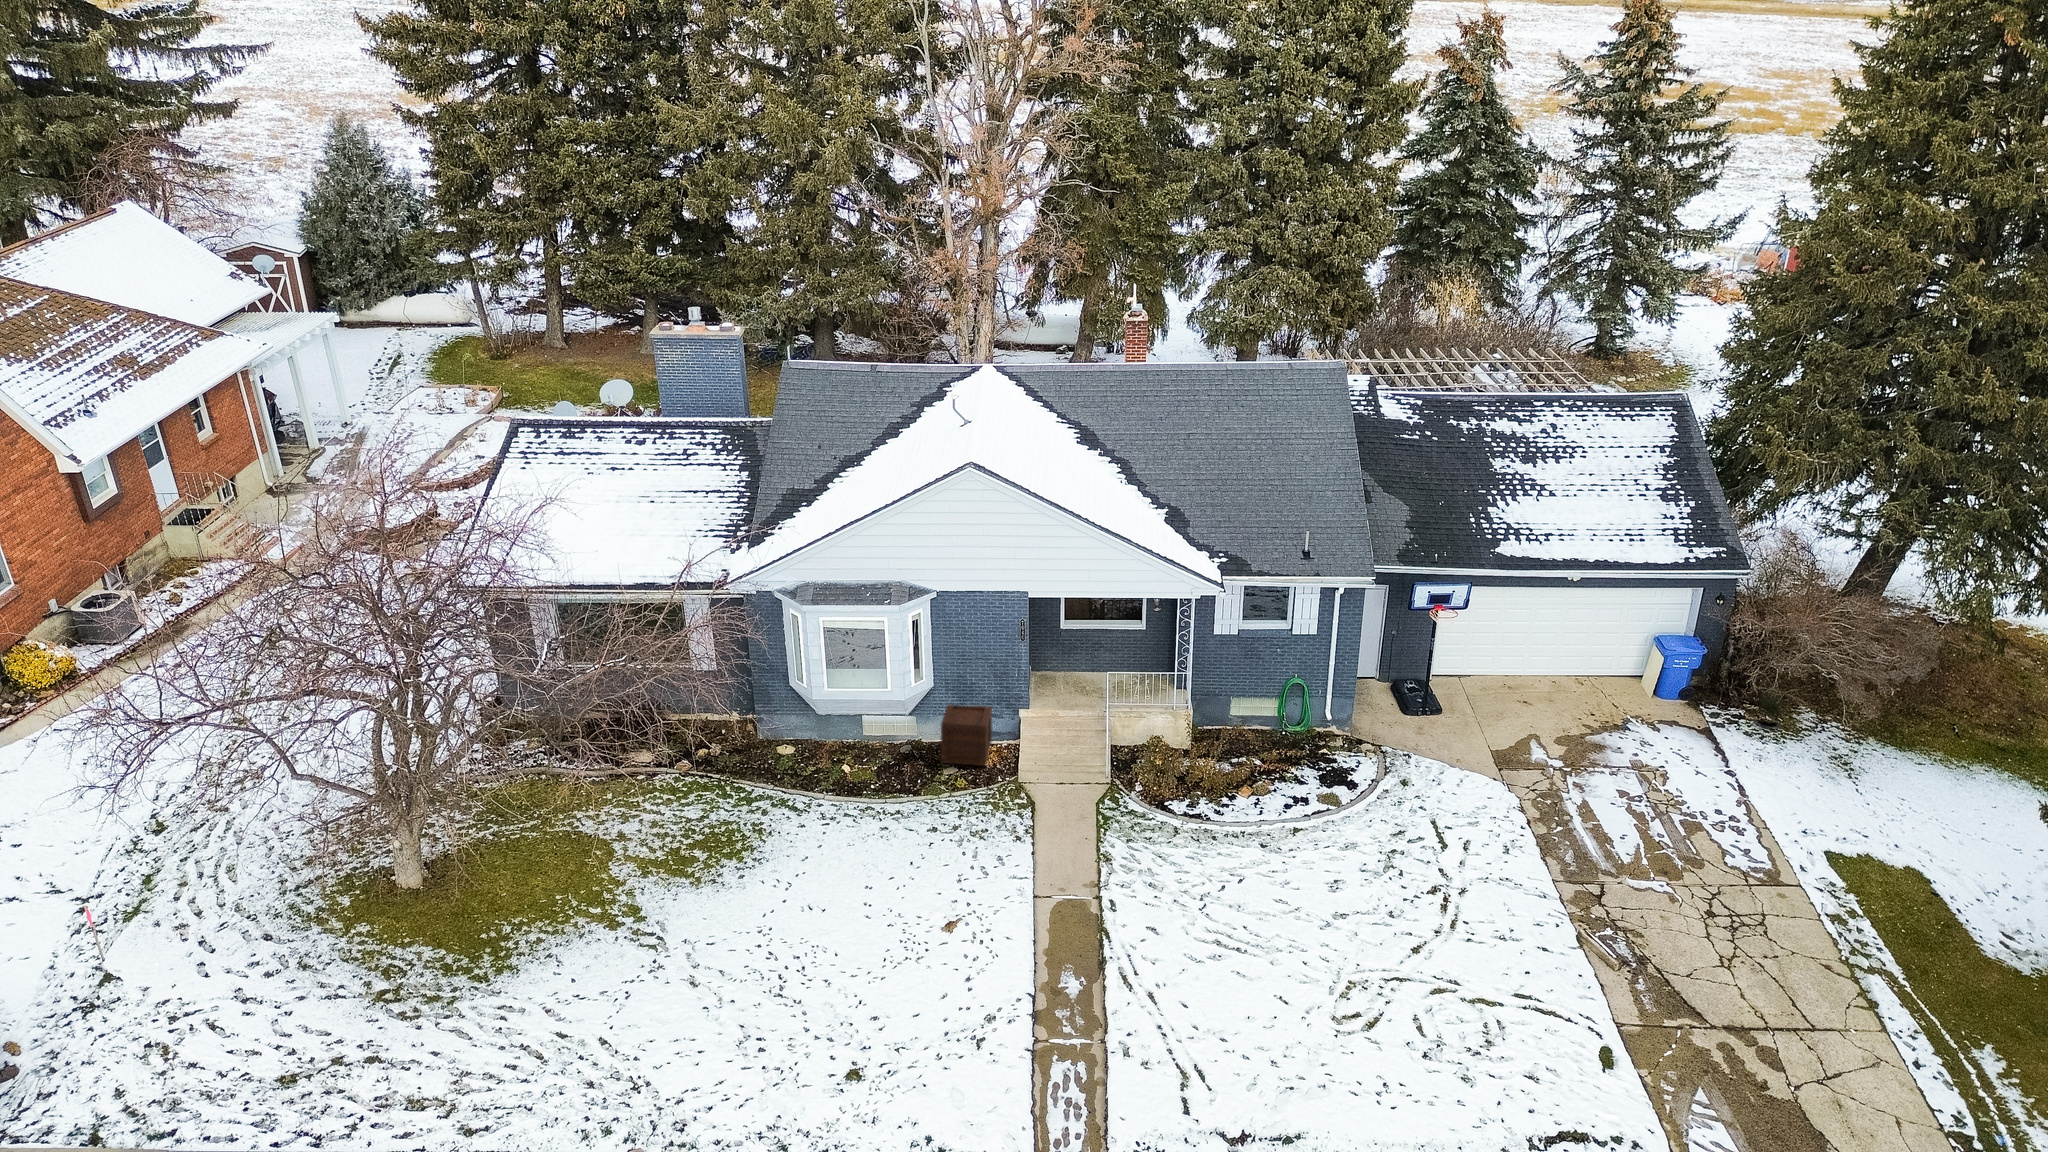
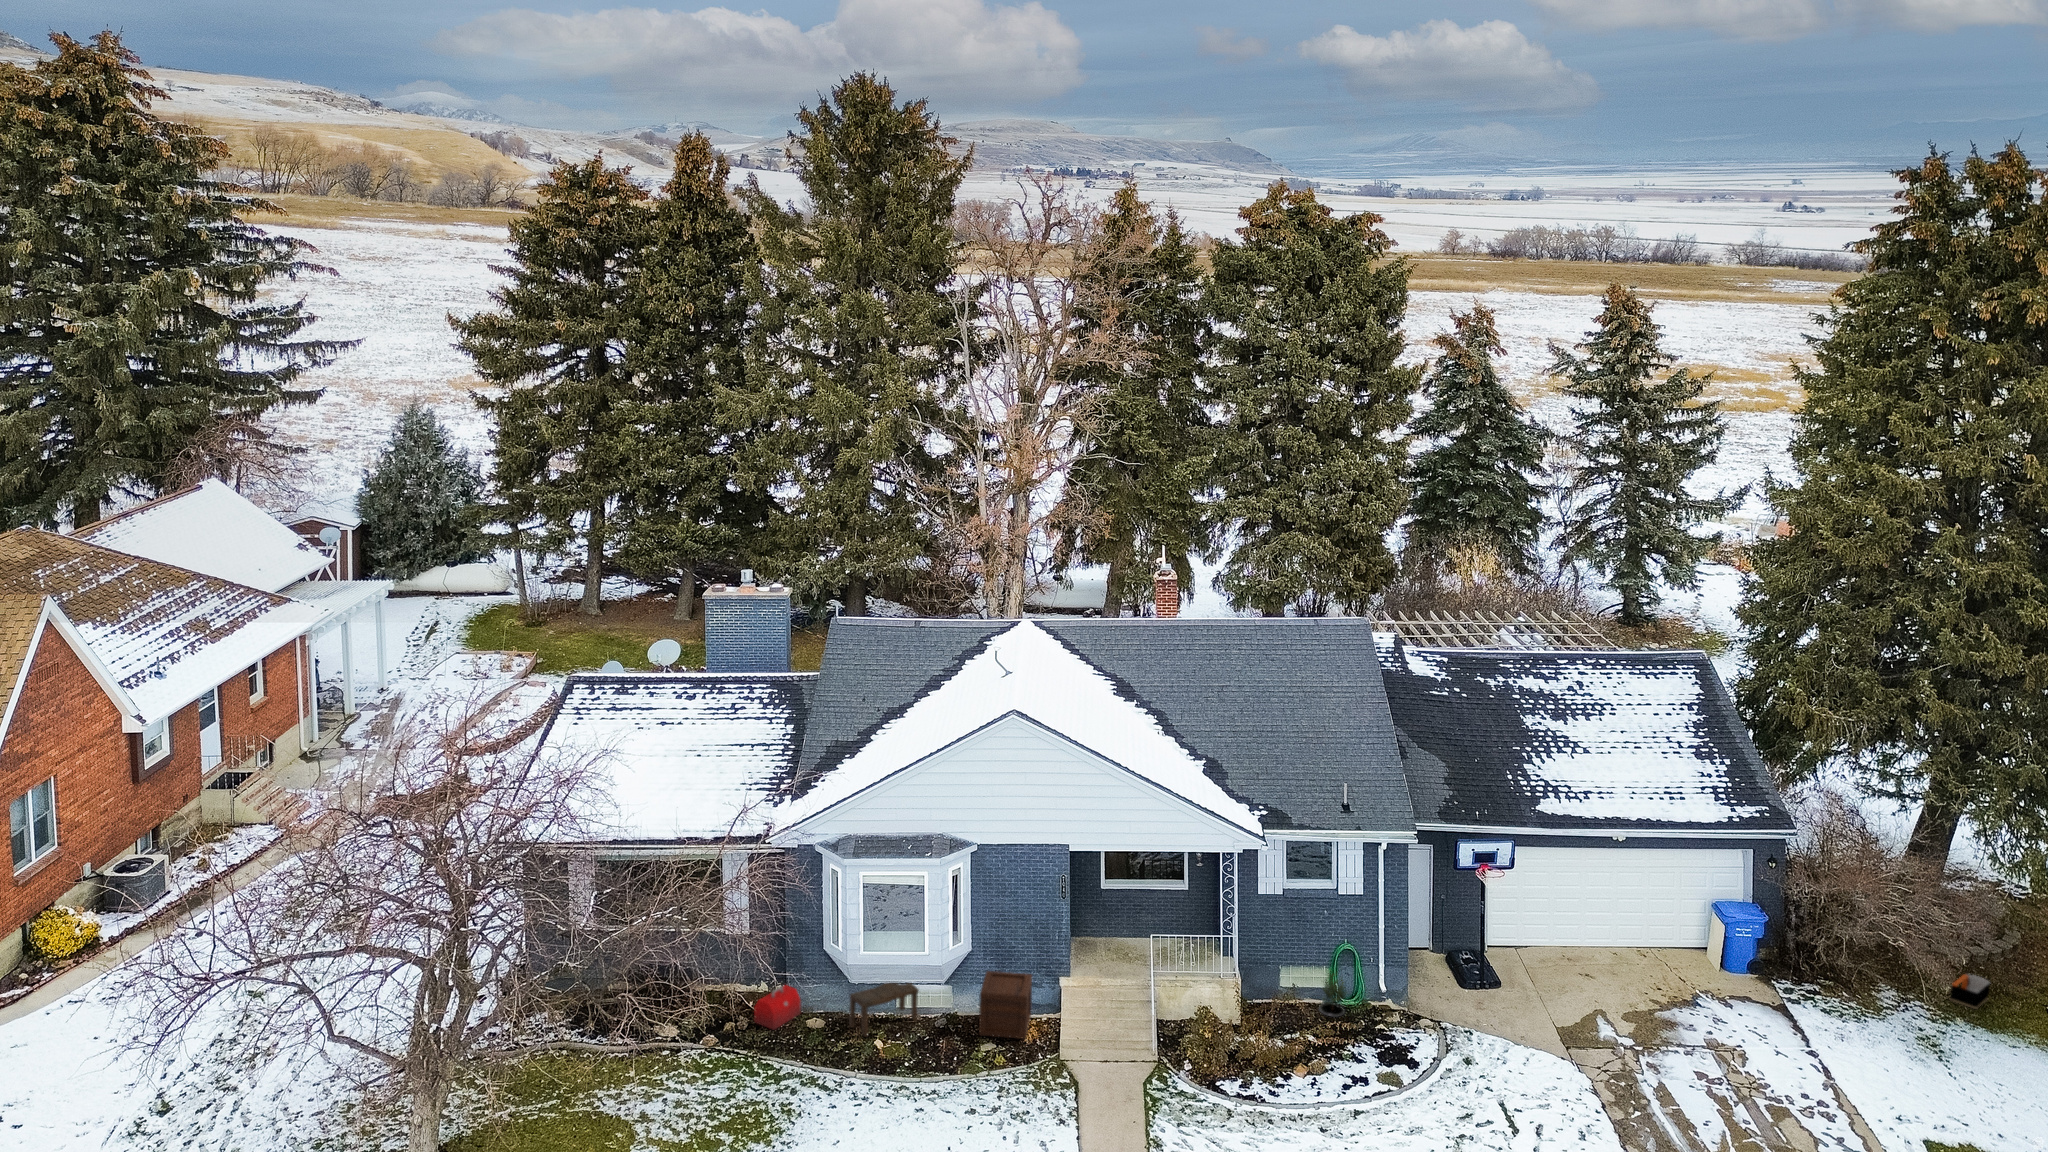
potted tree: present [1754,691,1783,729] -> present [1319,973,1345,1017]
storage bin: none [1876,706,1918,738] -> present [1949,974,1991,1009]
bench: none [816,710,882,765] -> present [849,983,919,1037]
toolbox: none [724,717,769,759] -> present [754,985,801,1030]

